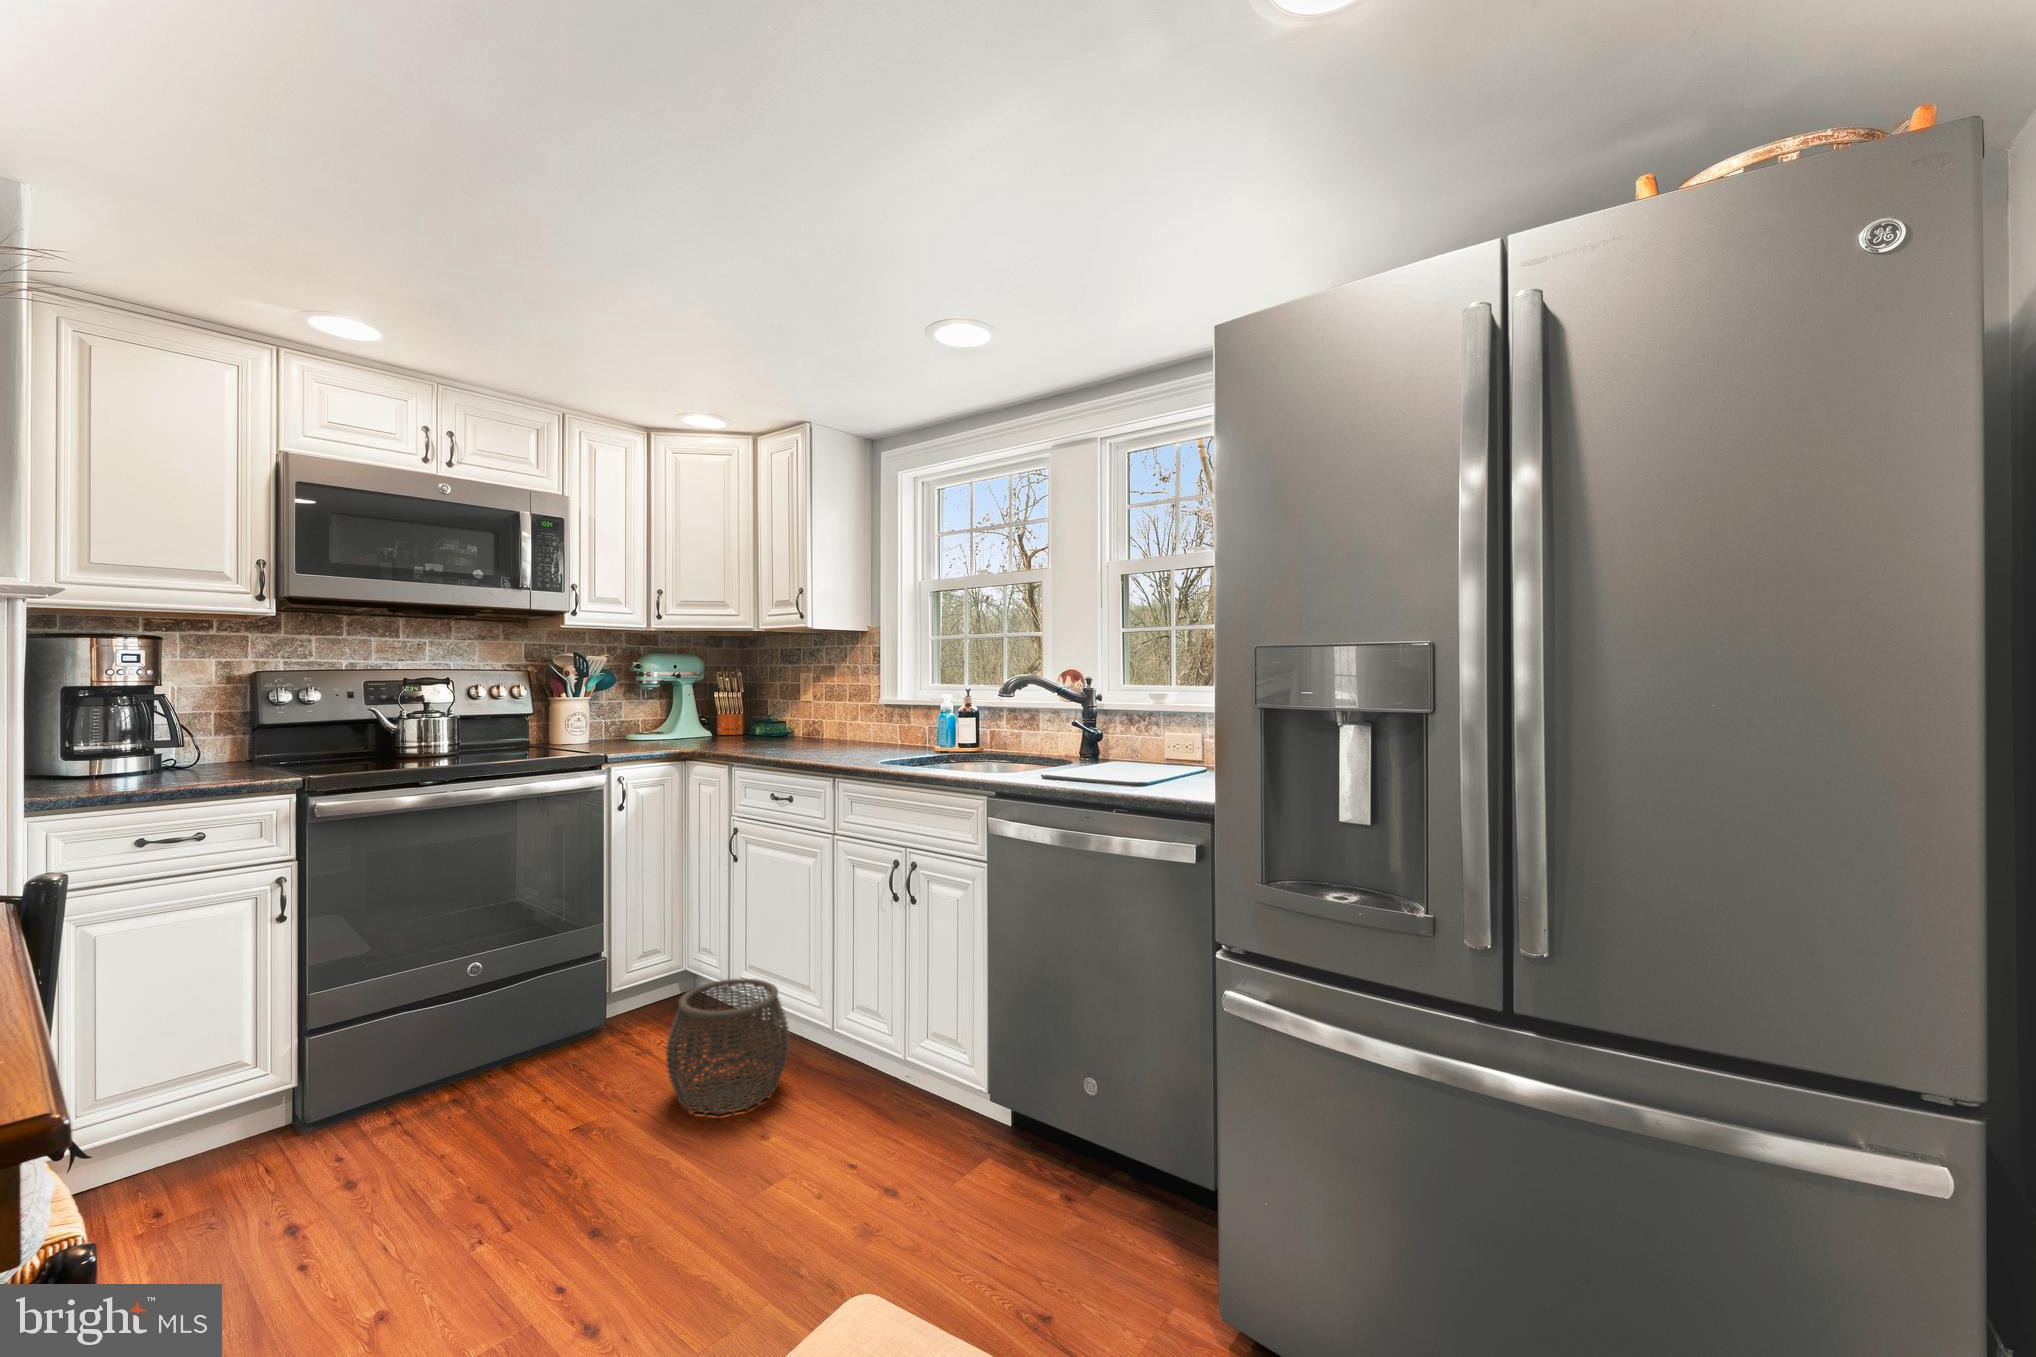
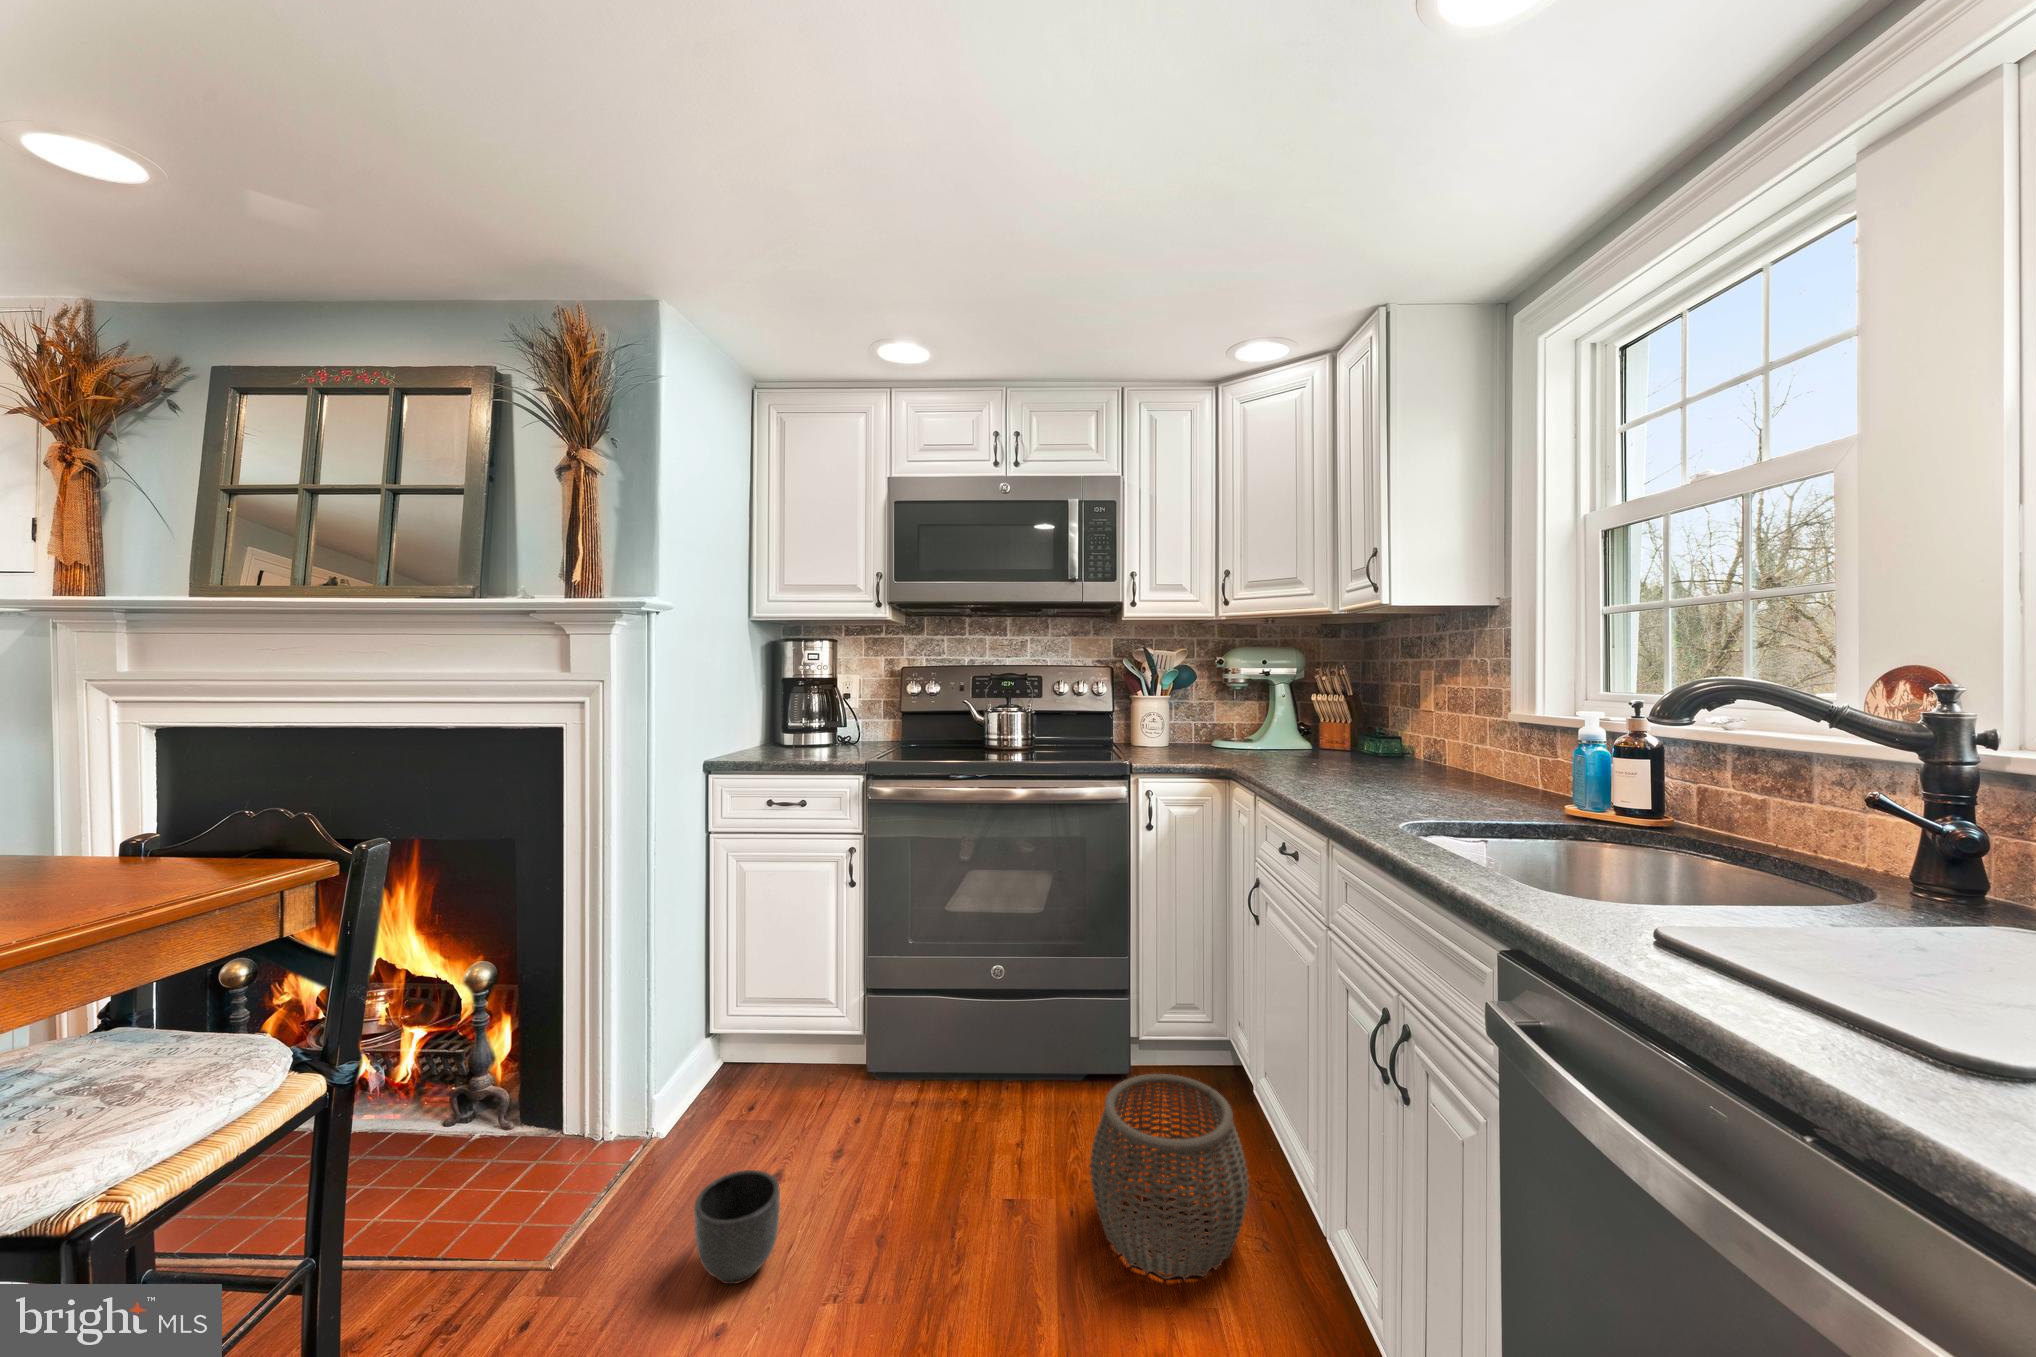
planter: none [311,1182,416,1298] -> present [694,1170,780,1284]

